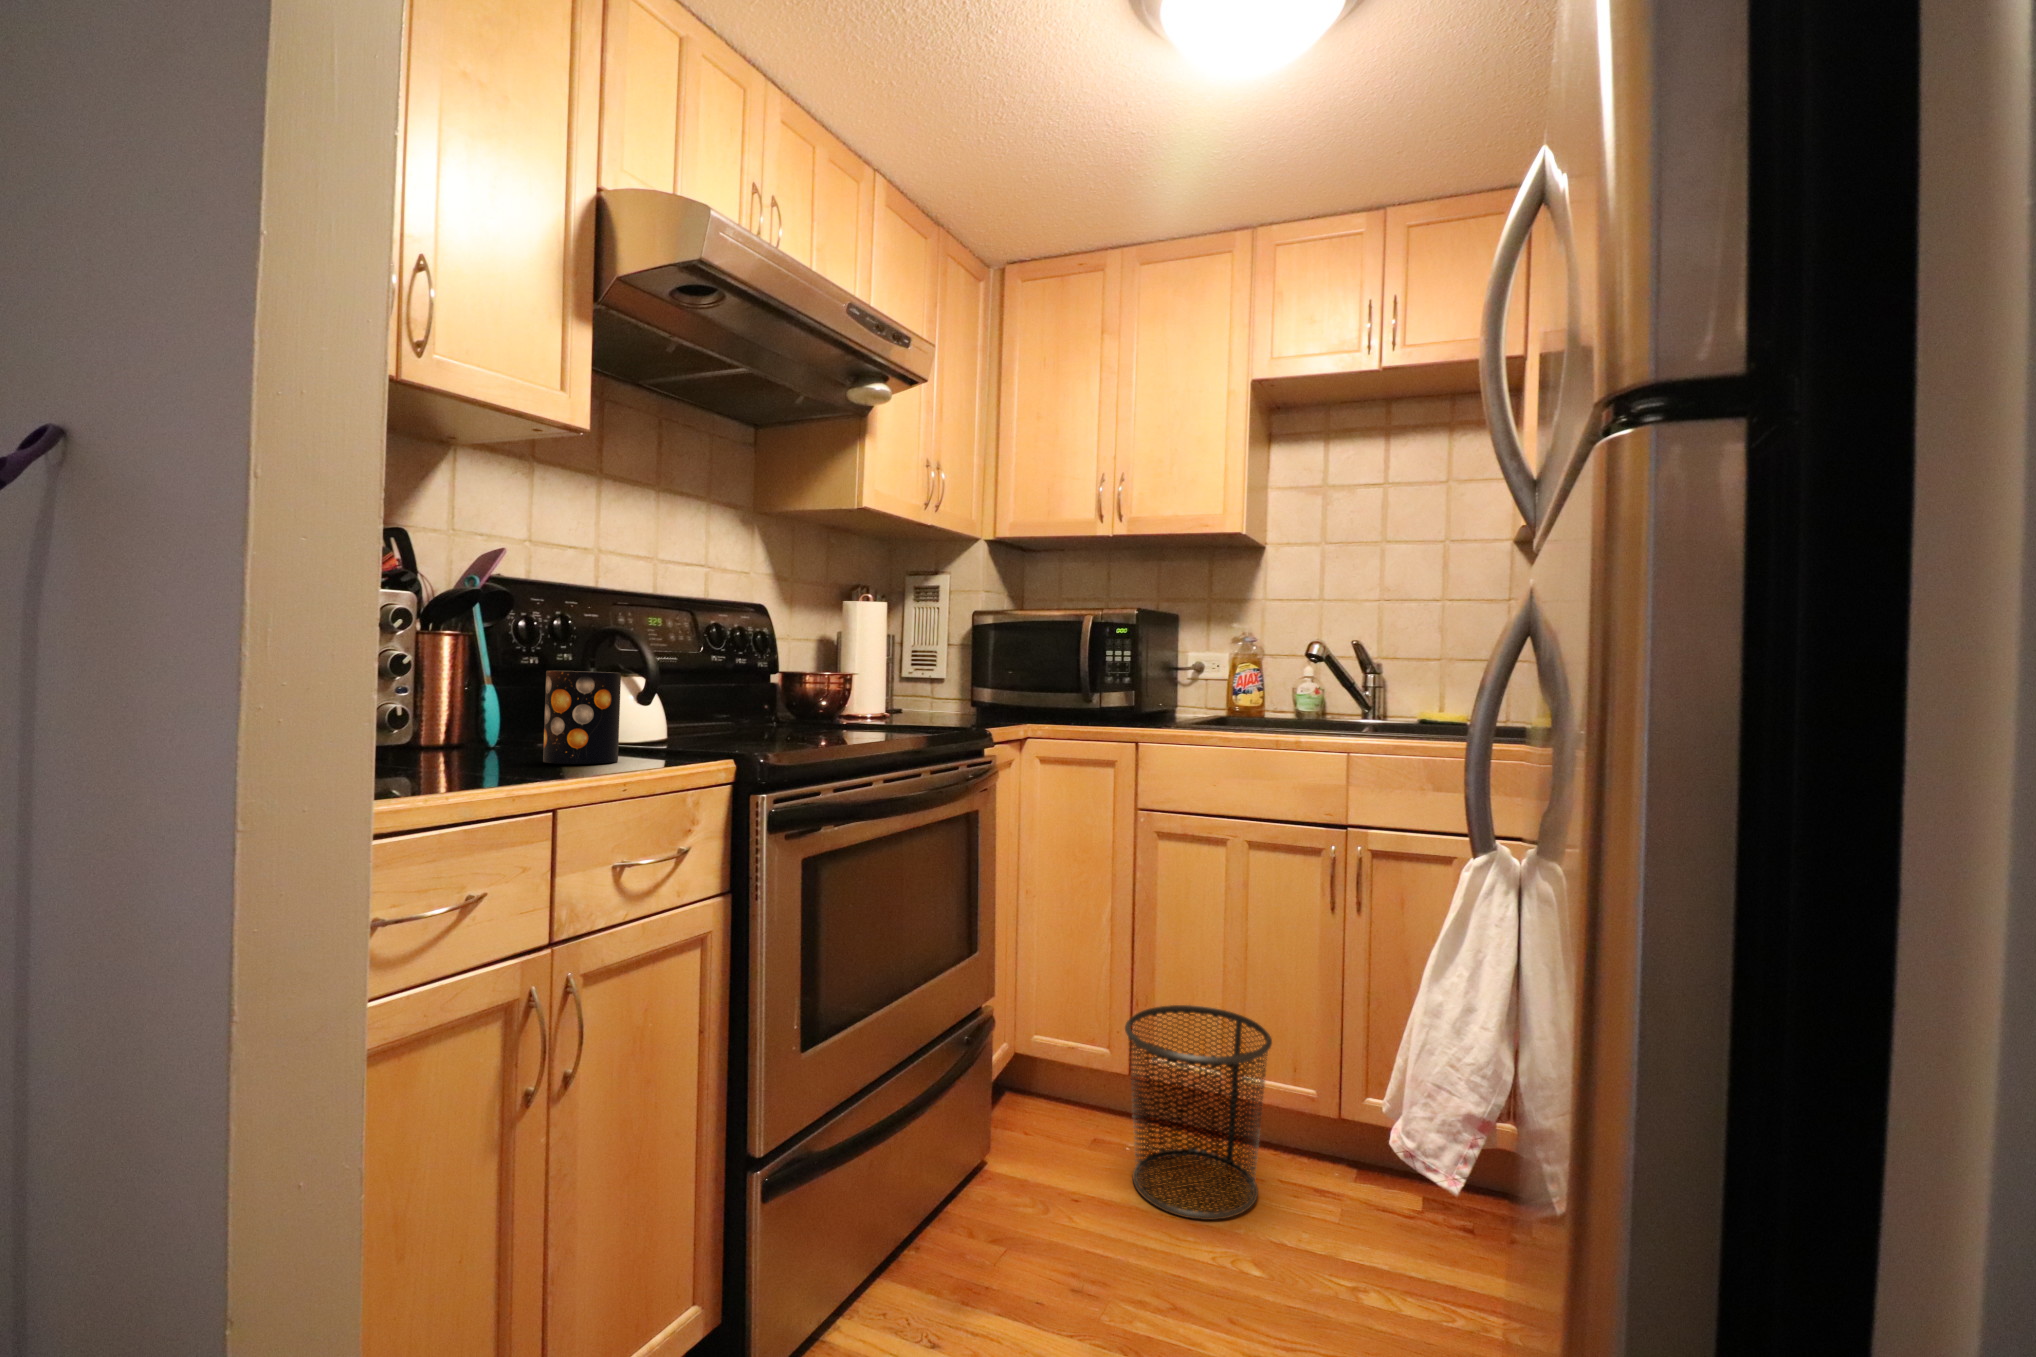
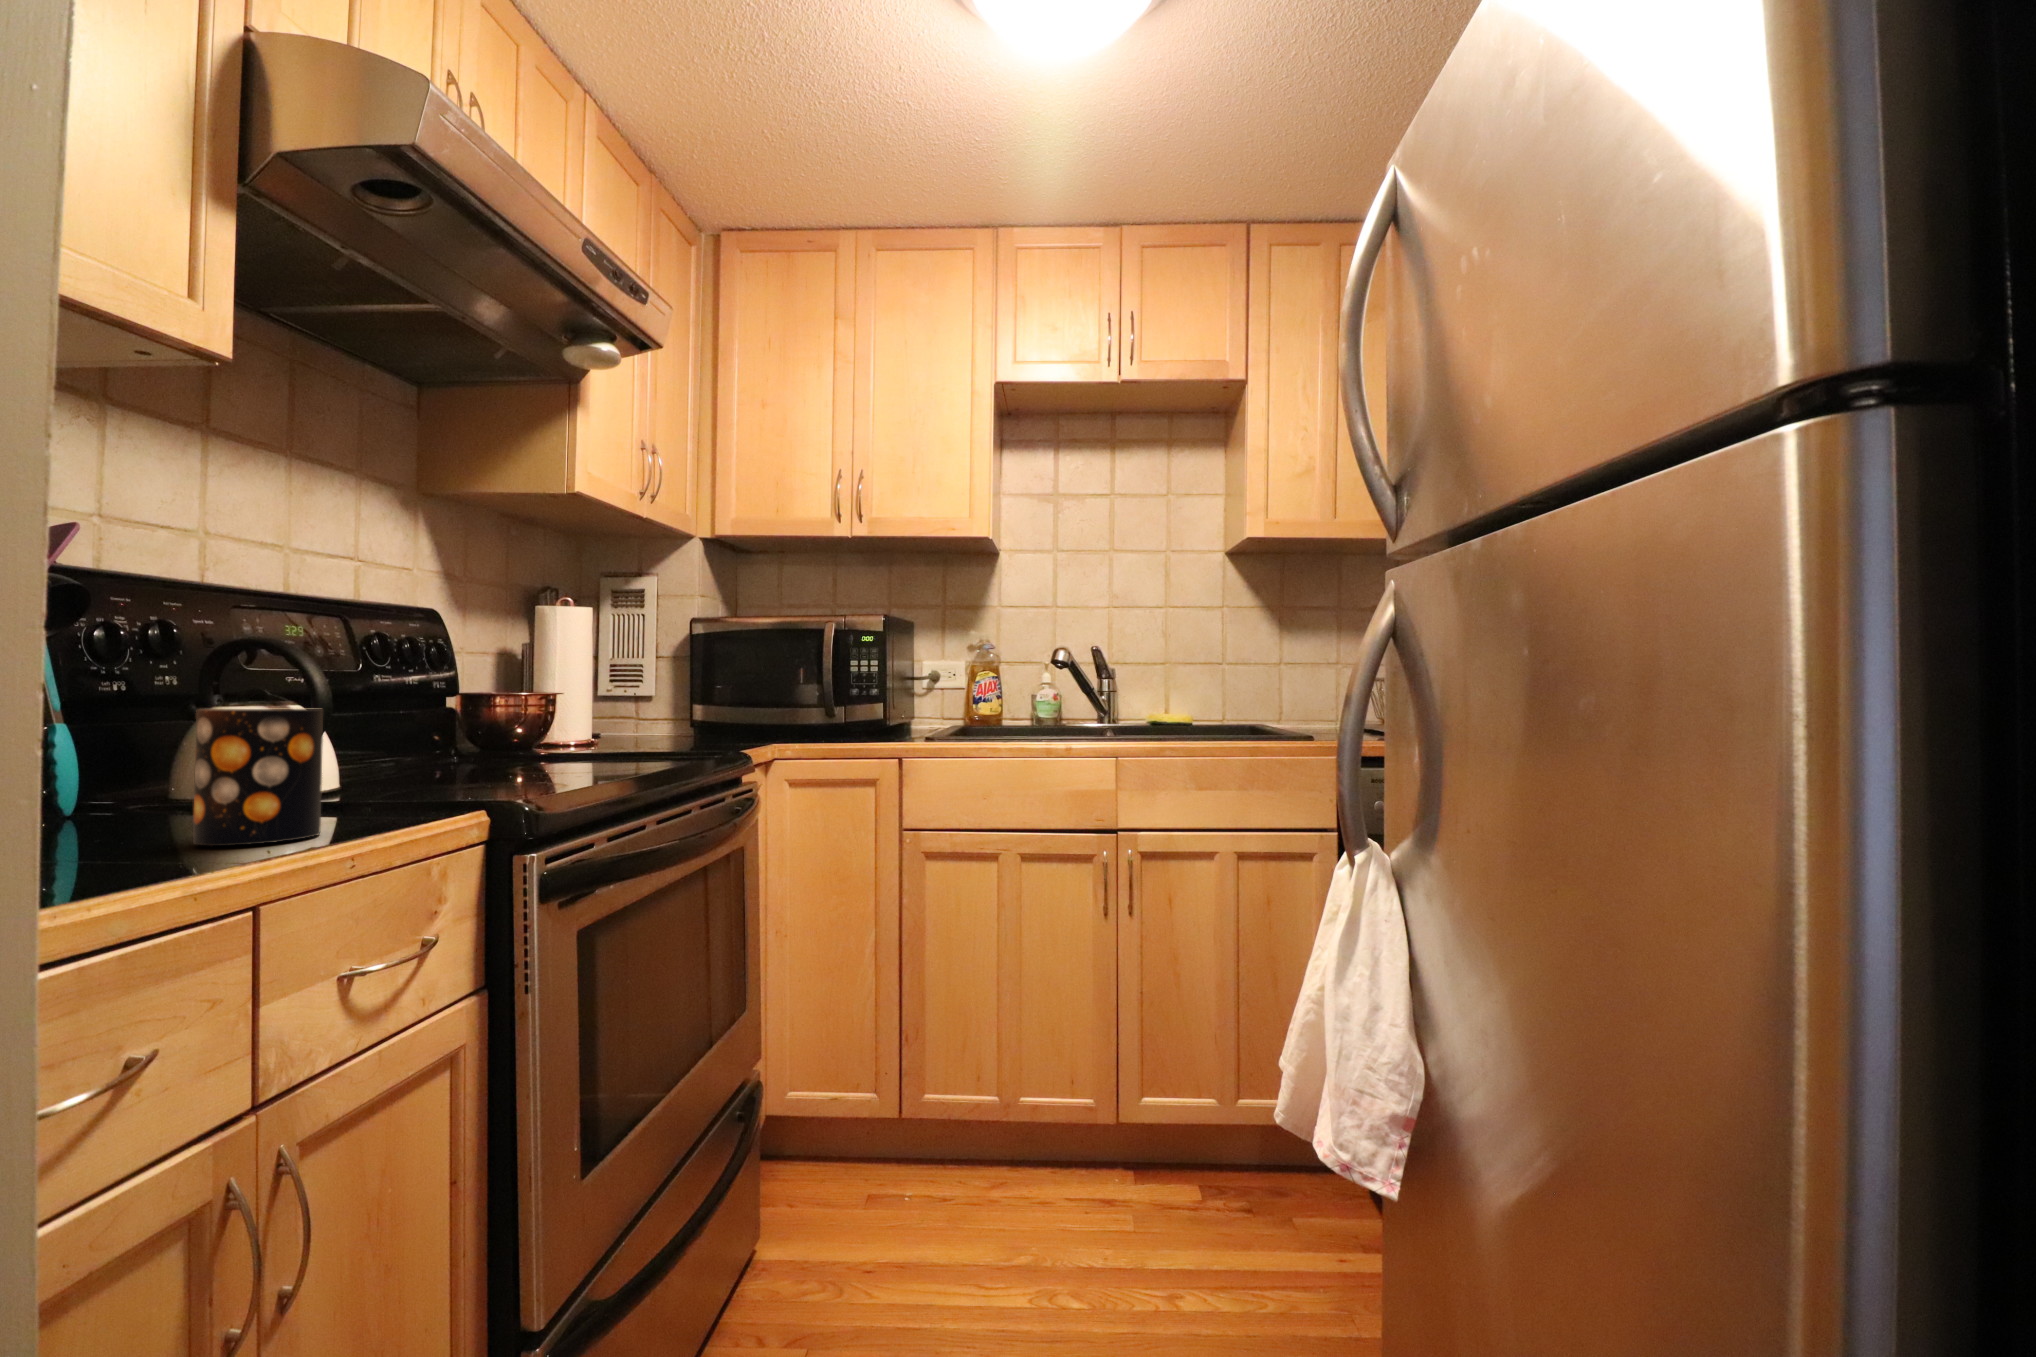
waste bin: present [1125,1005,1272,1220] -> none [908,1029,1058,1254]

